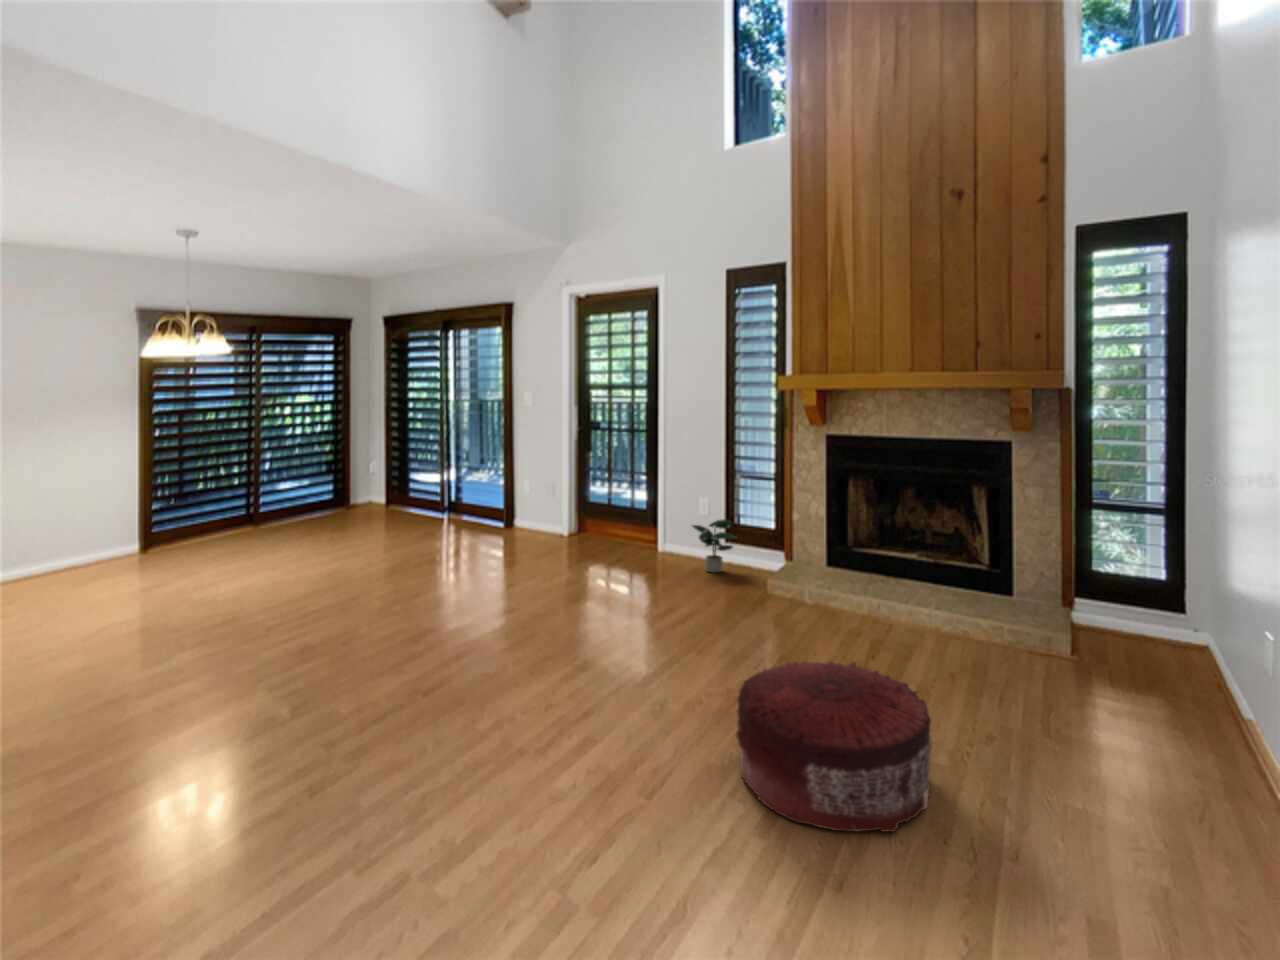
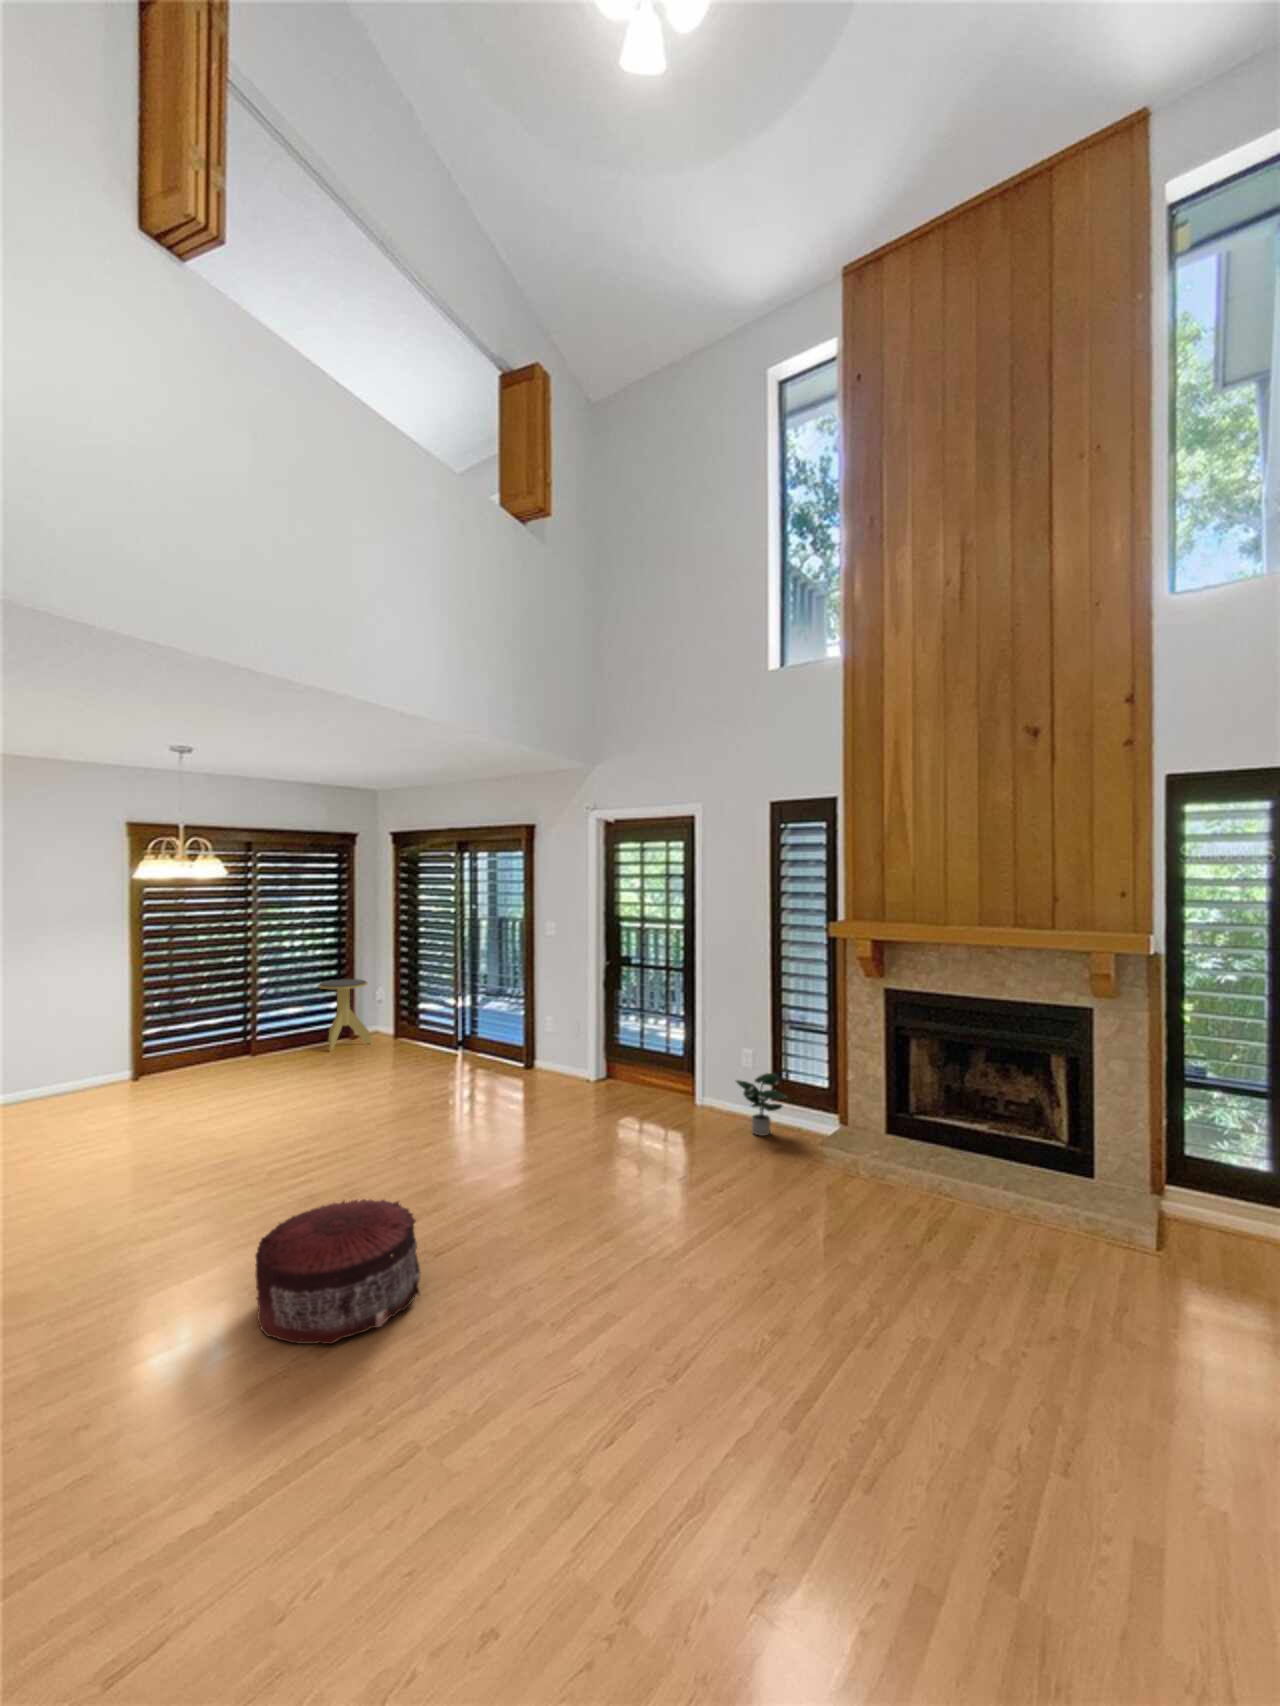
side table: none [318,458,371,521] -> present [318,979,371,1052]
pouf: present [736,661,931,832] -> present [255,1199,421,1344]

